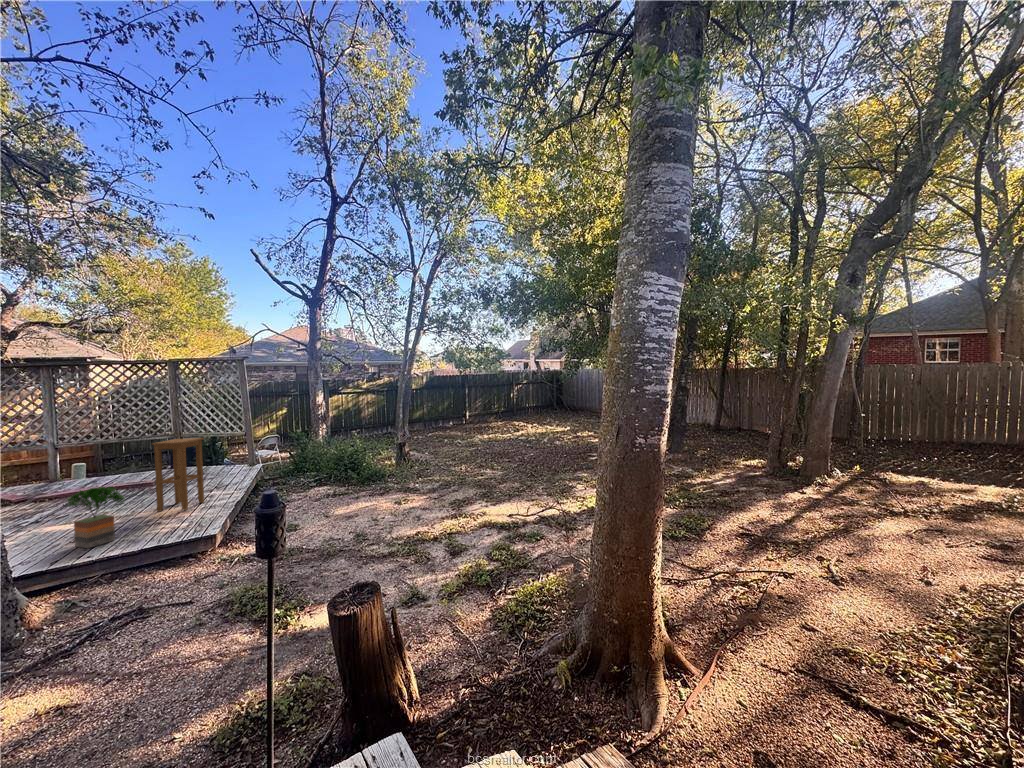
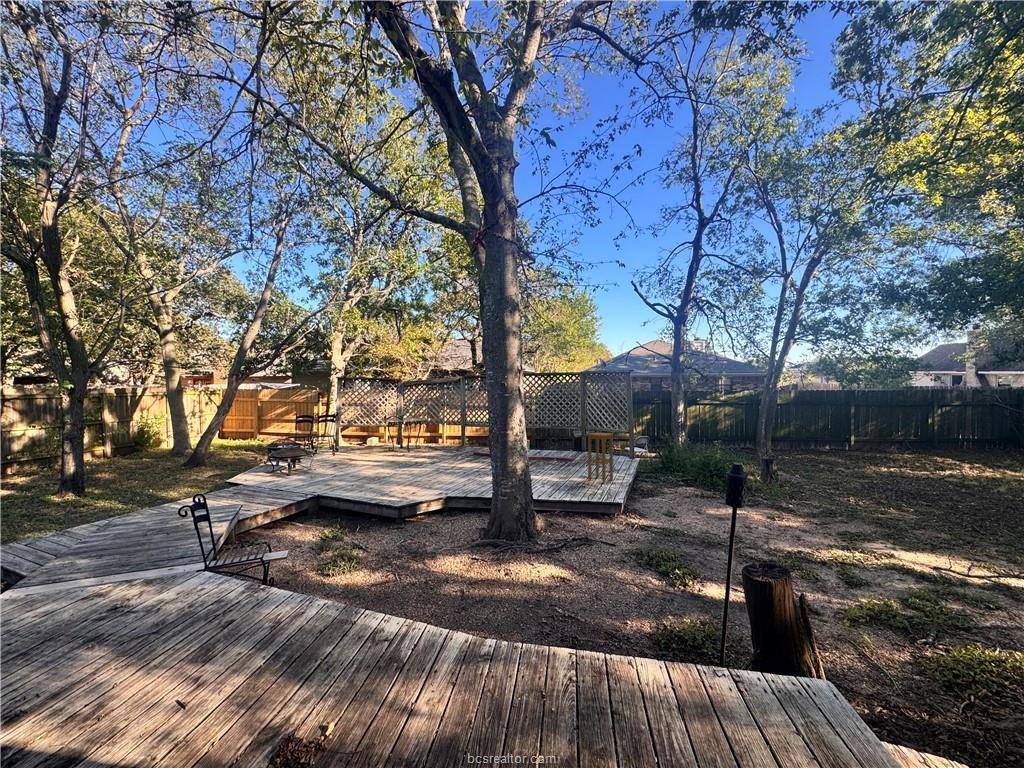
potted tree: present [67,487,125,548] -> none [555,457,581,493]

